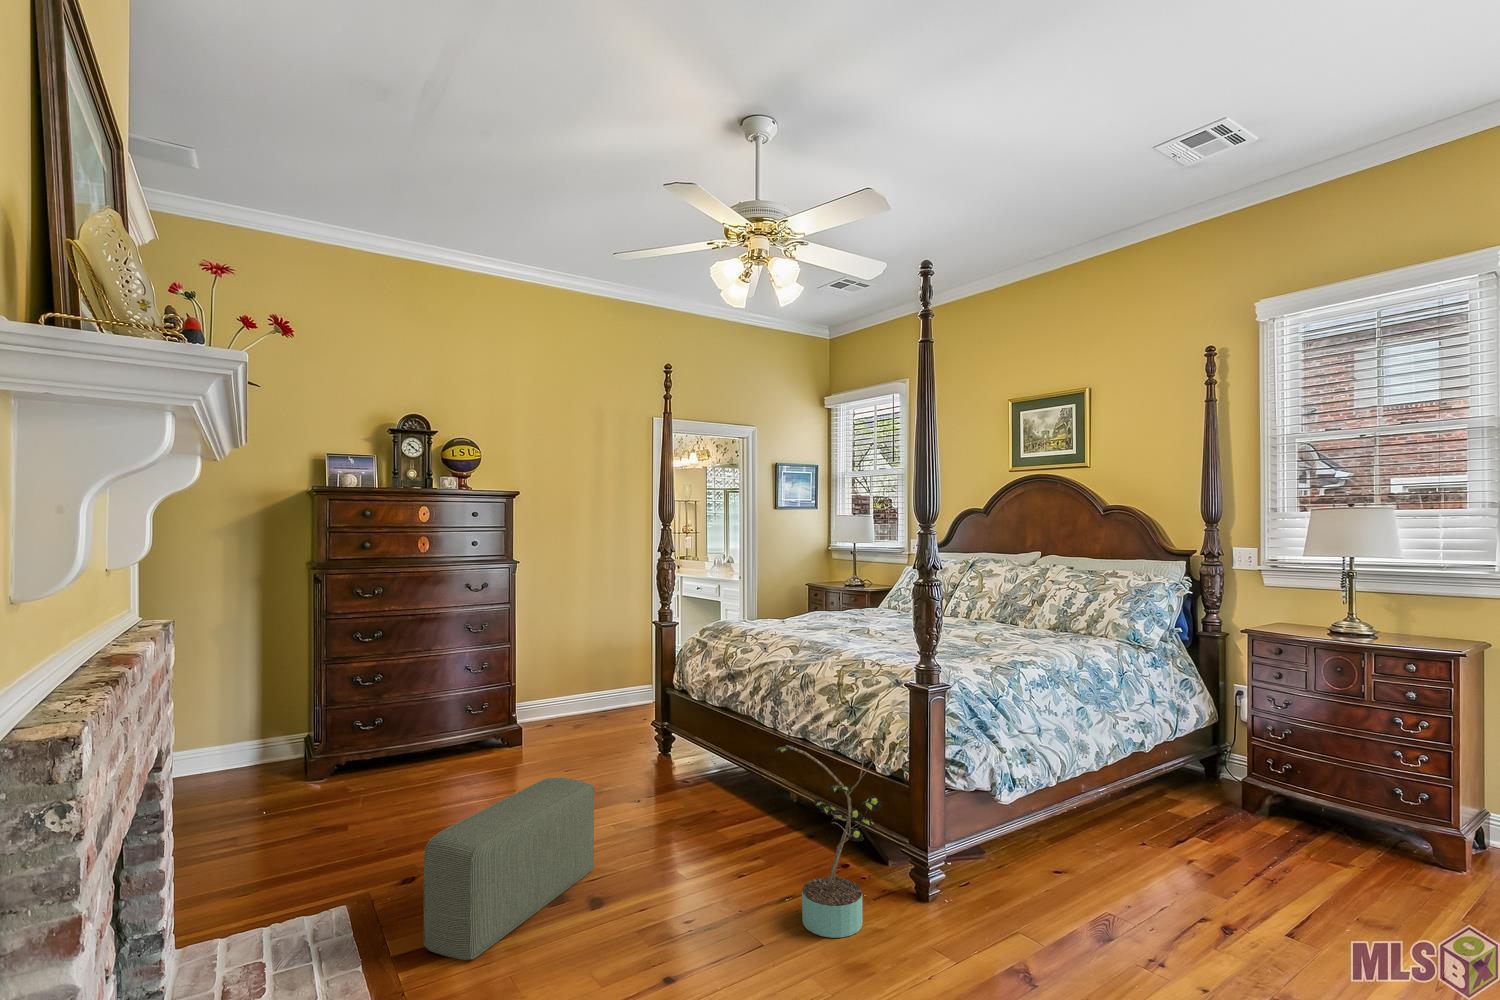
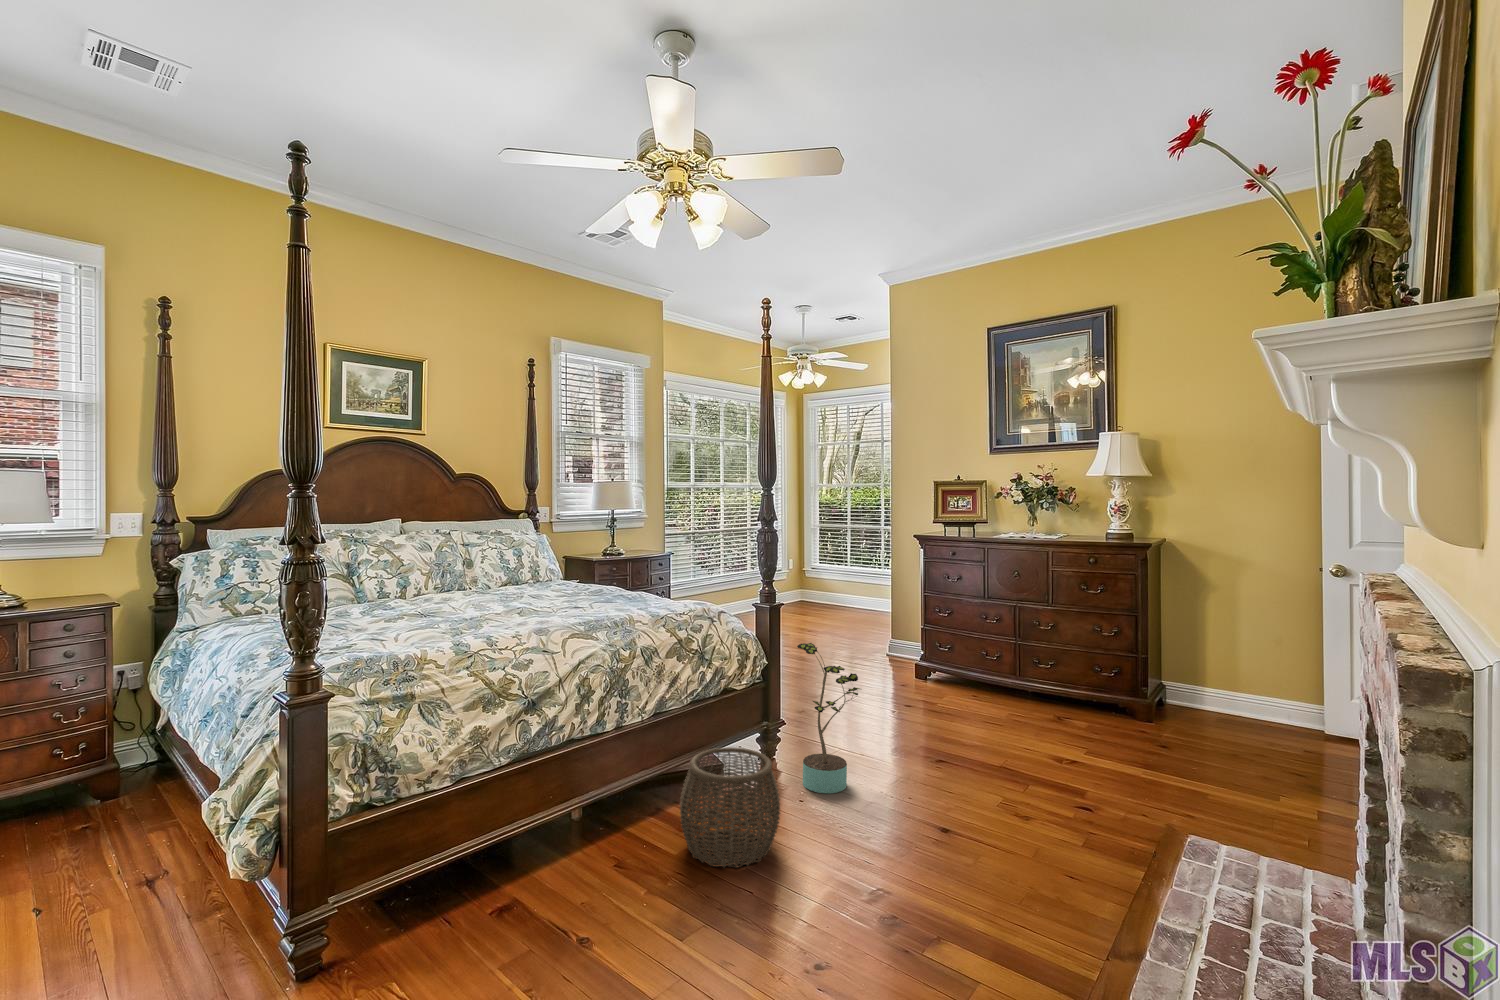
woven basket: none [654,759,747,864] -> present [680,747,780,868]
pouf: present [424,778,594,960] -> none [807,800,1051,964]

